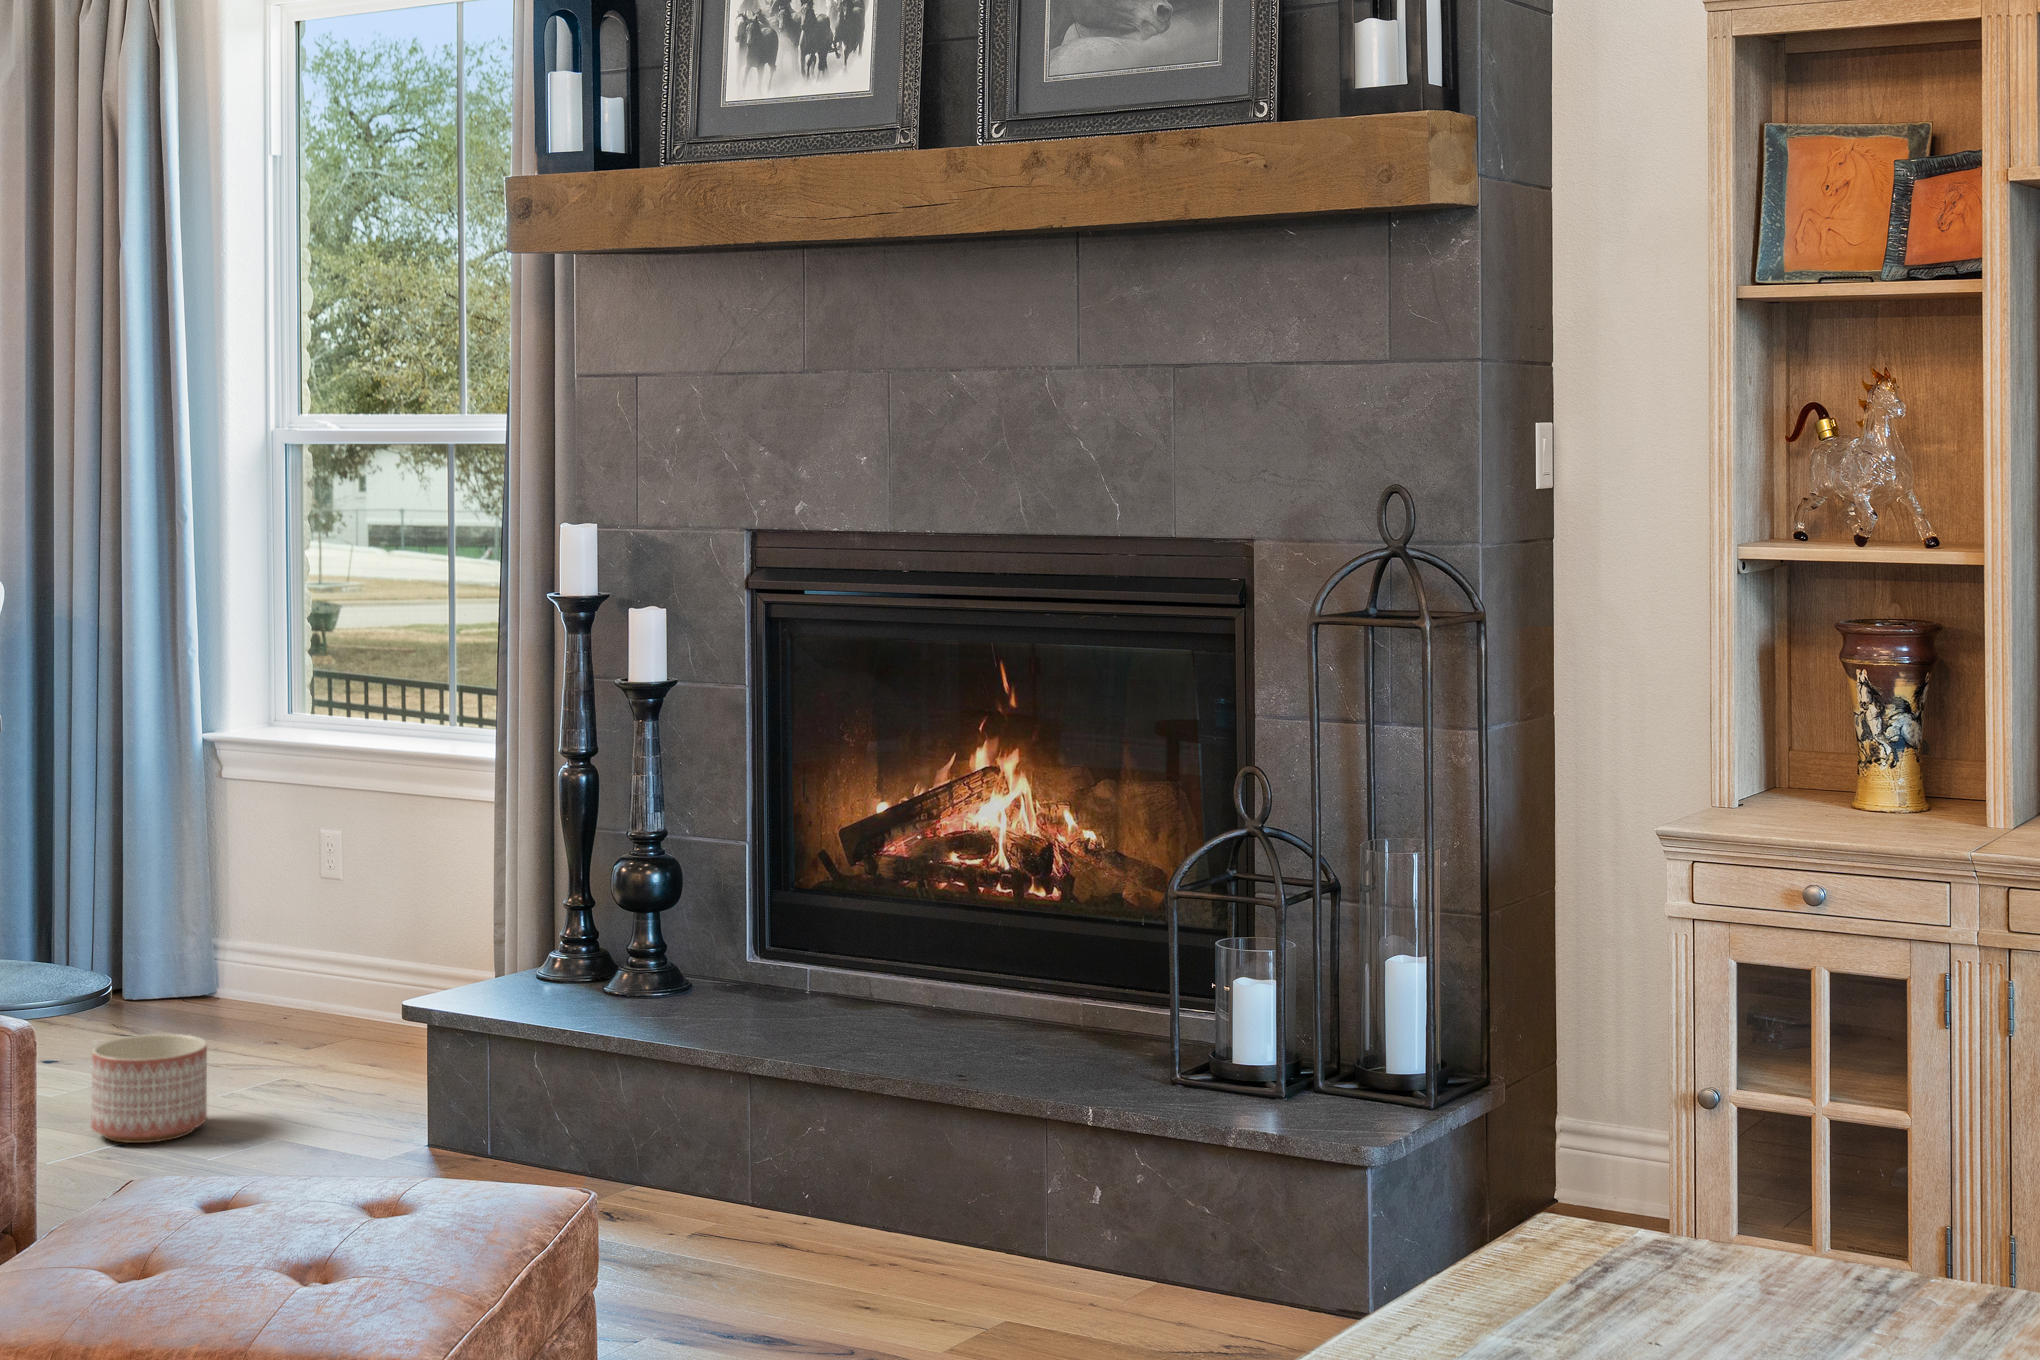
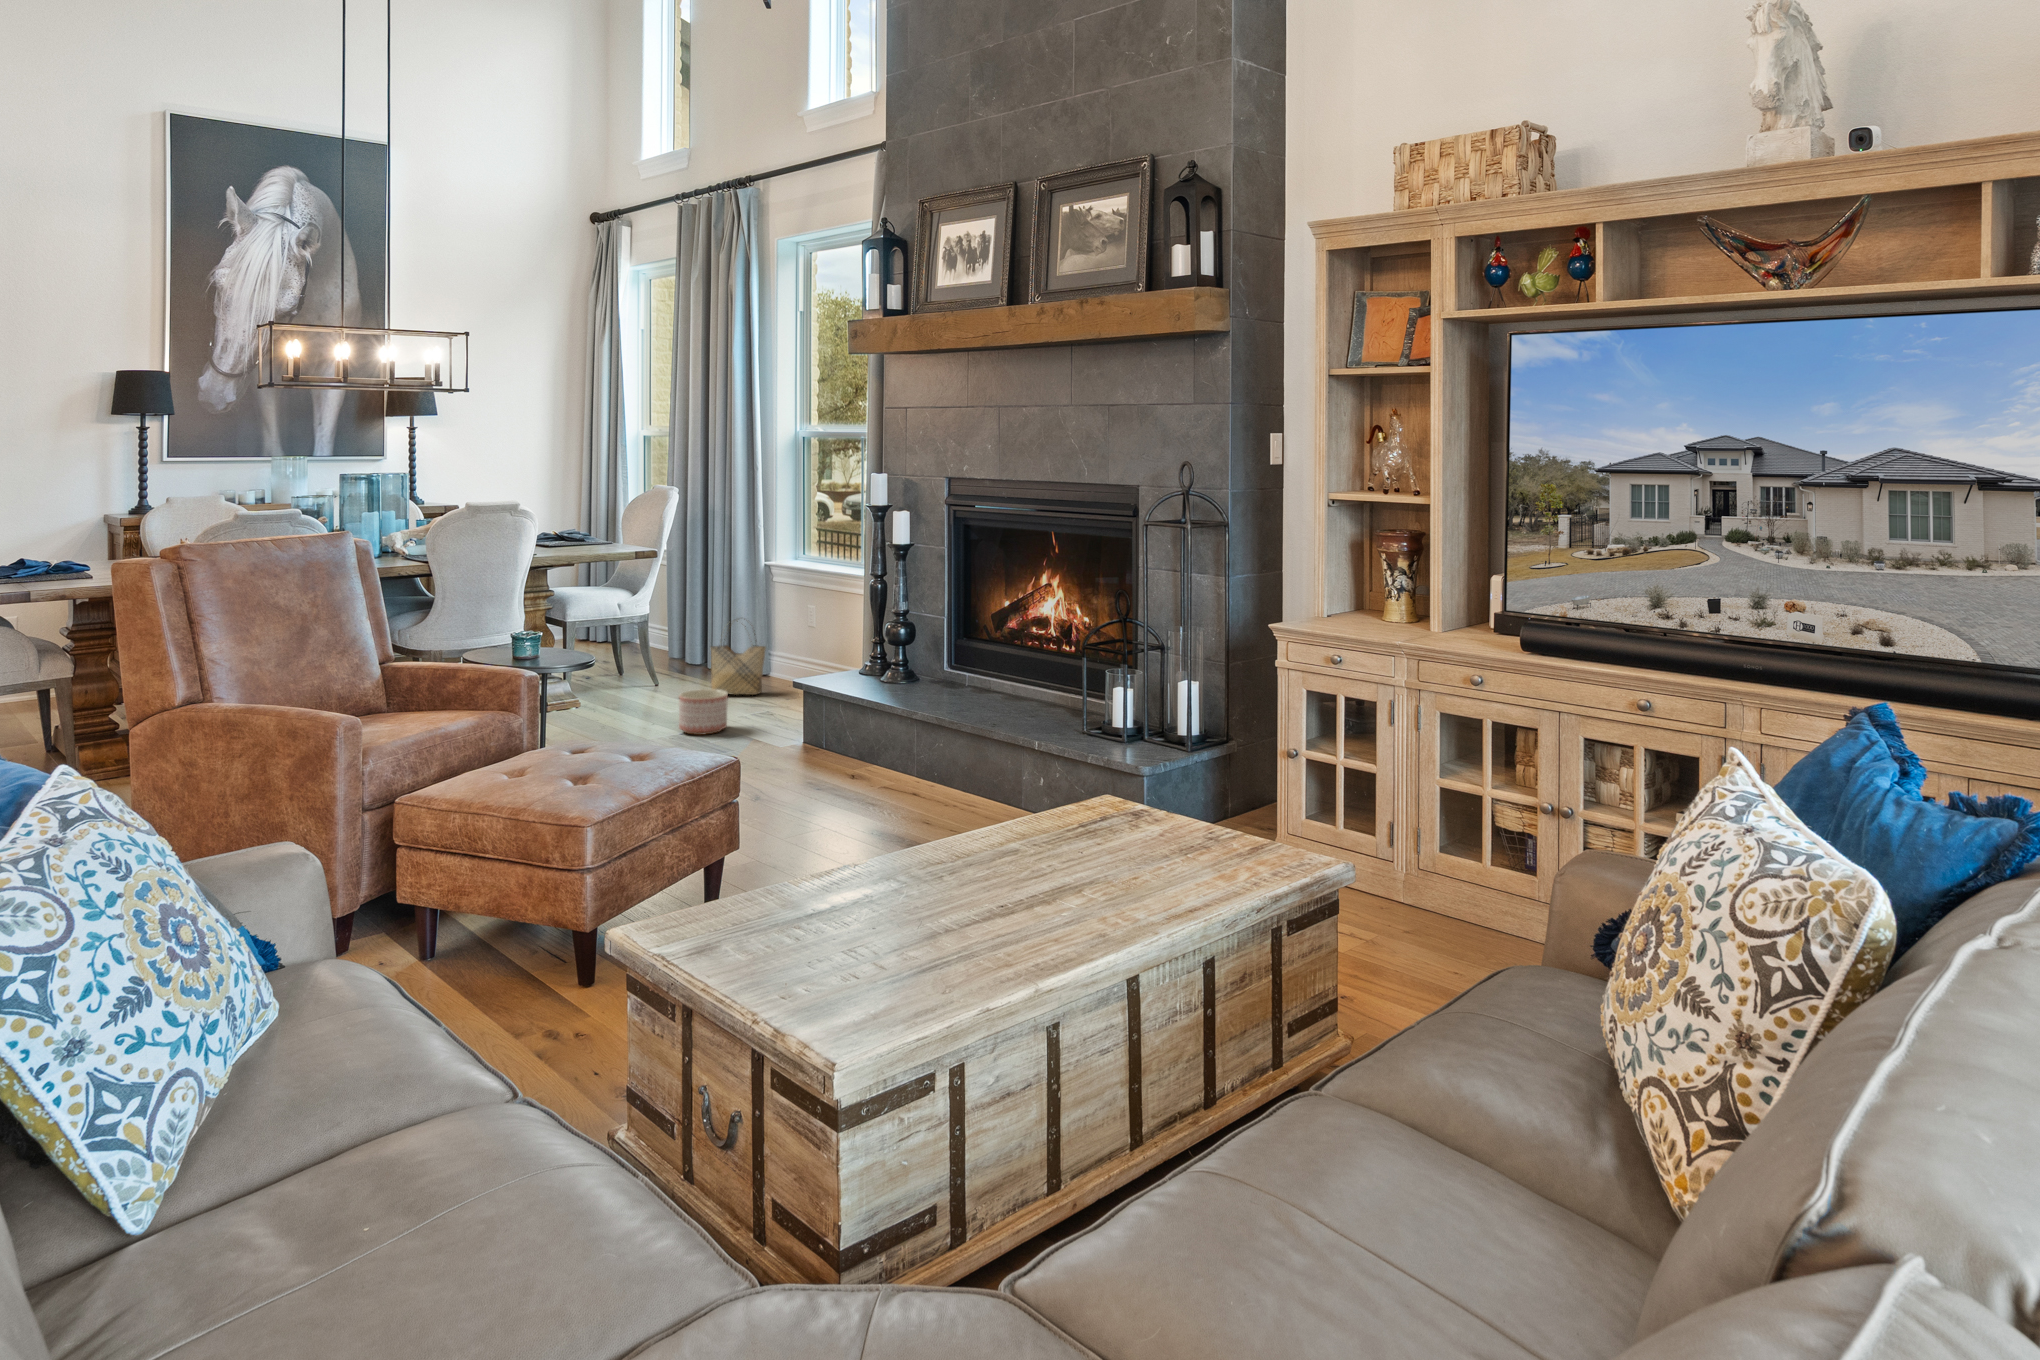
woven basket: none [94,861,228,1040] -> present [711,620,766,695]

